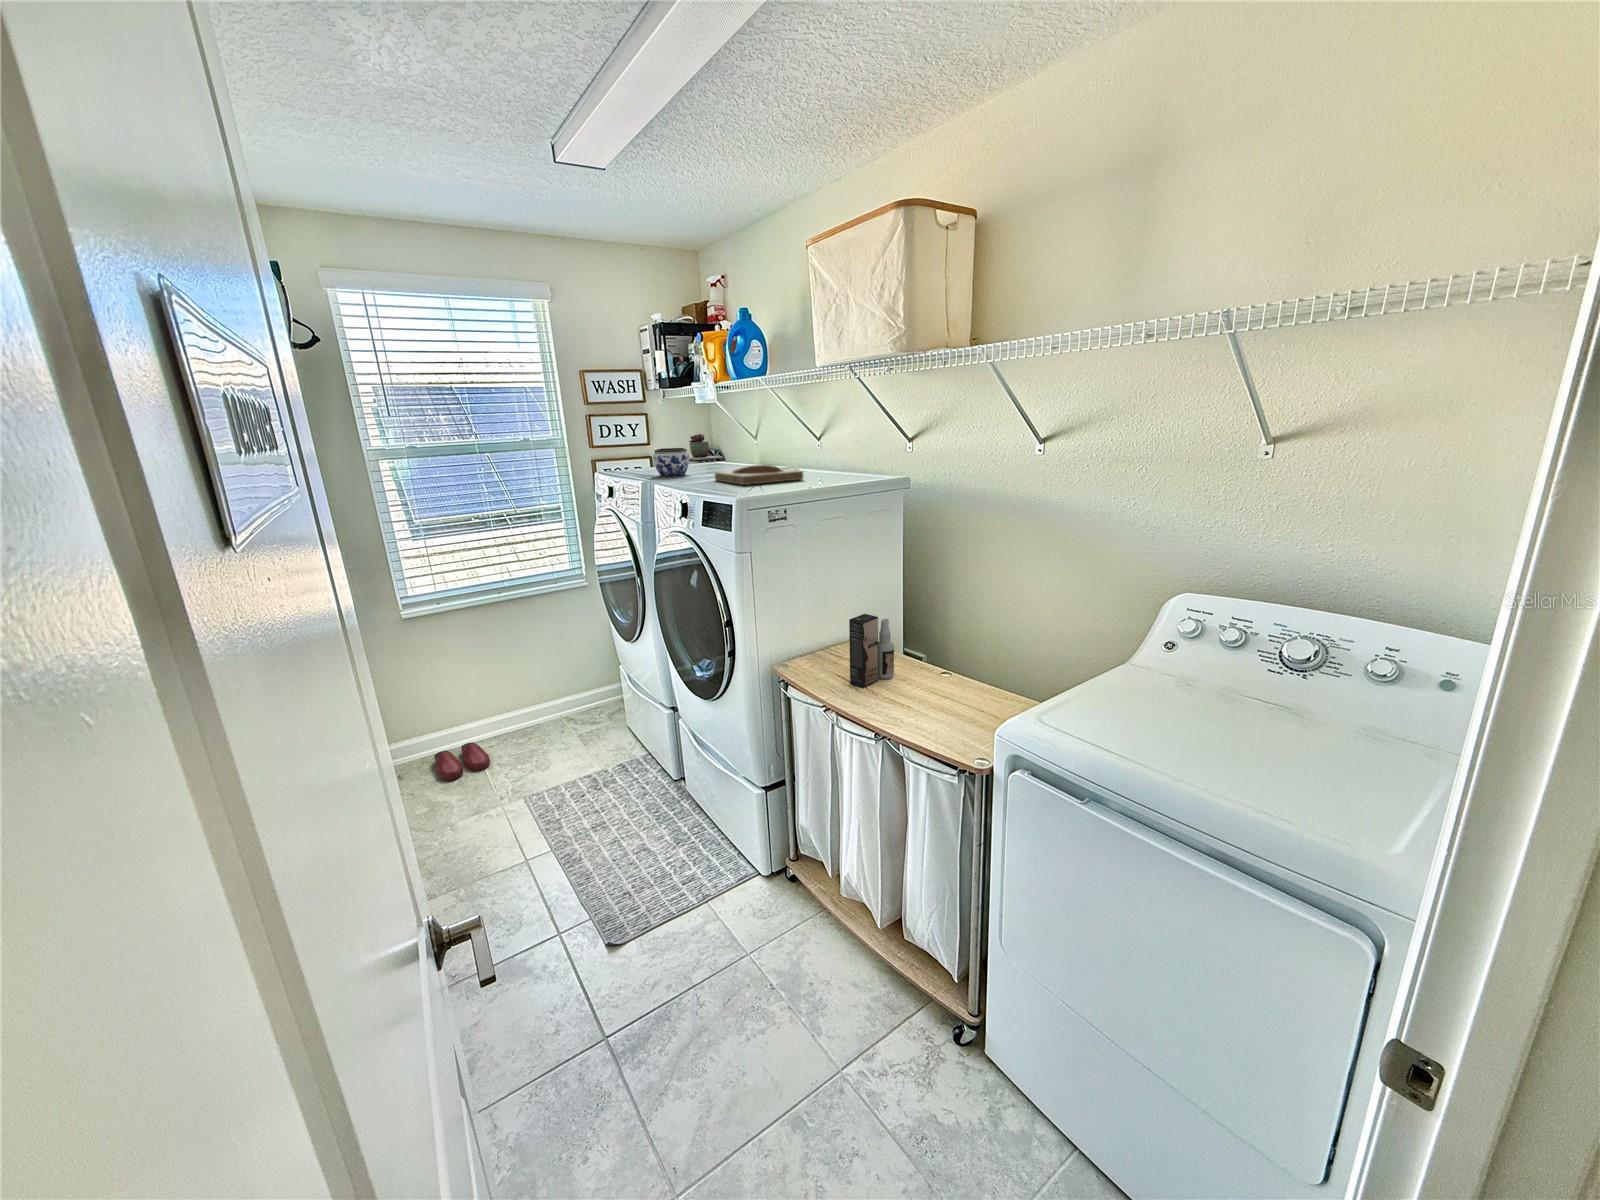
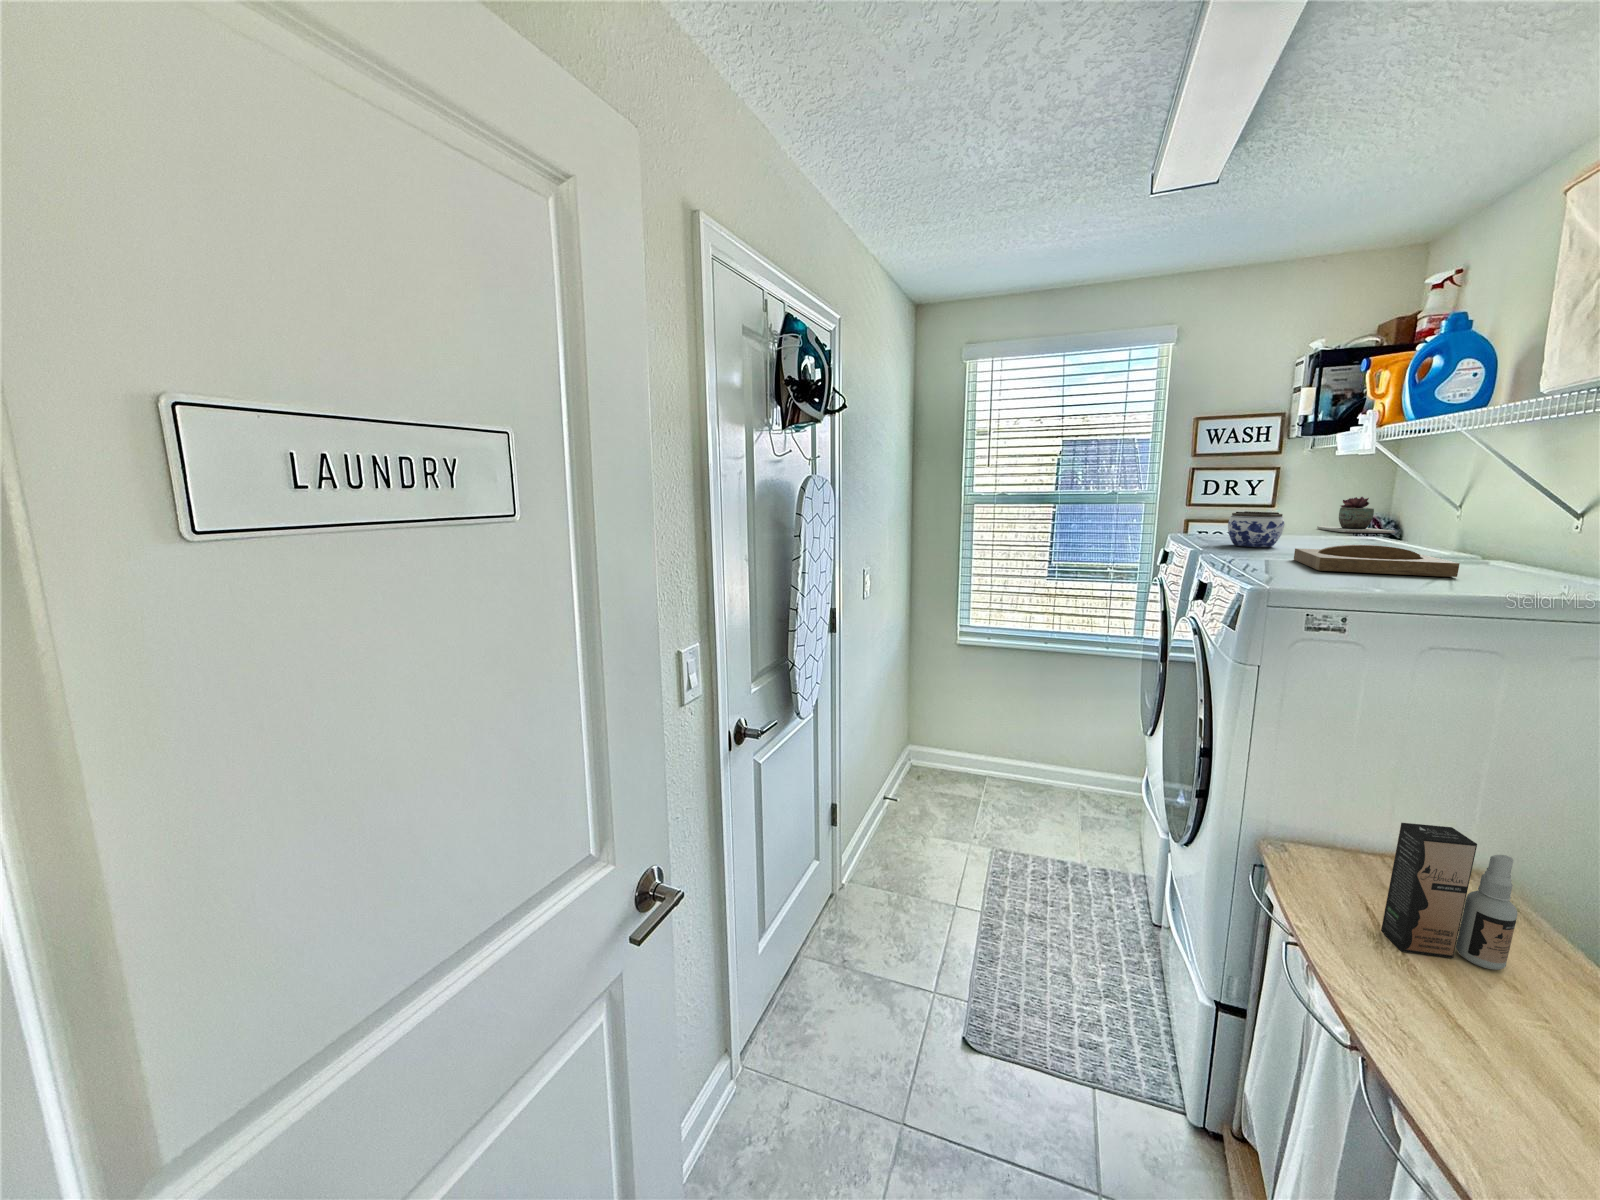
slippers: present [434,742,490,780] -> none [944,770,991,803]

